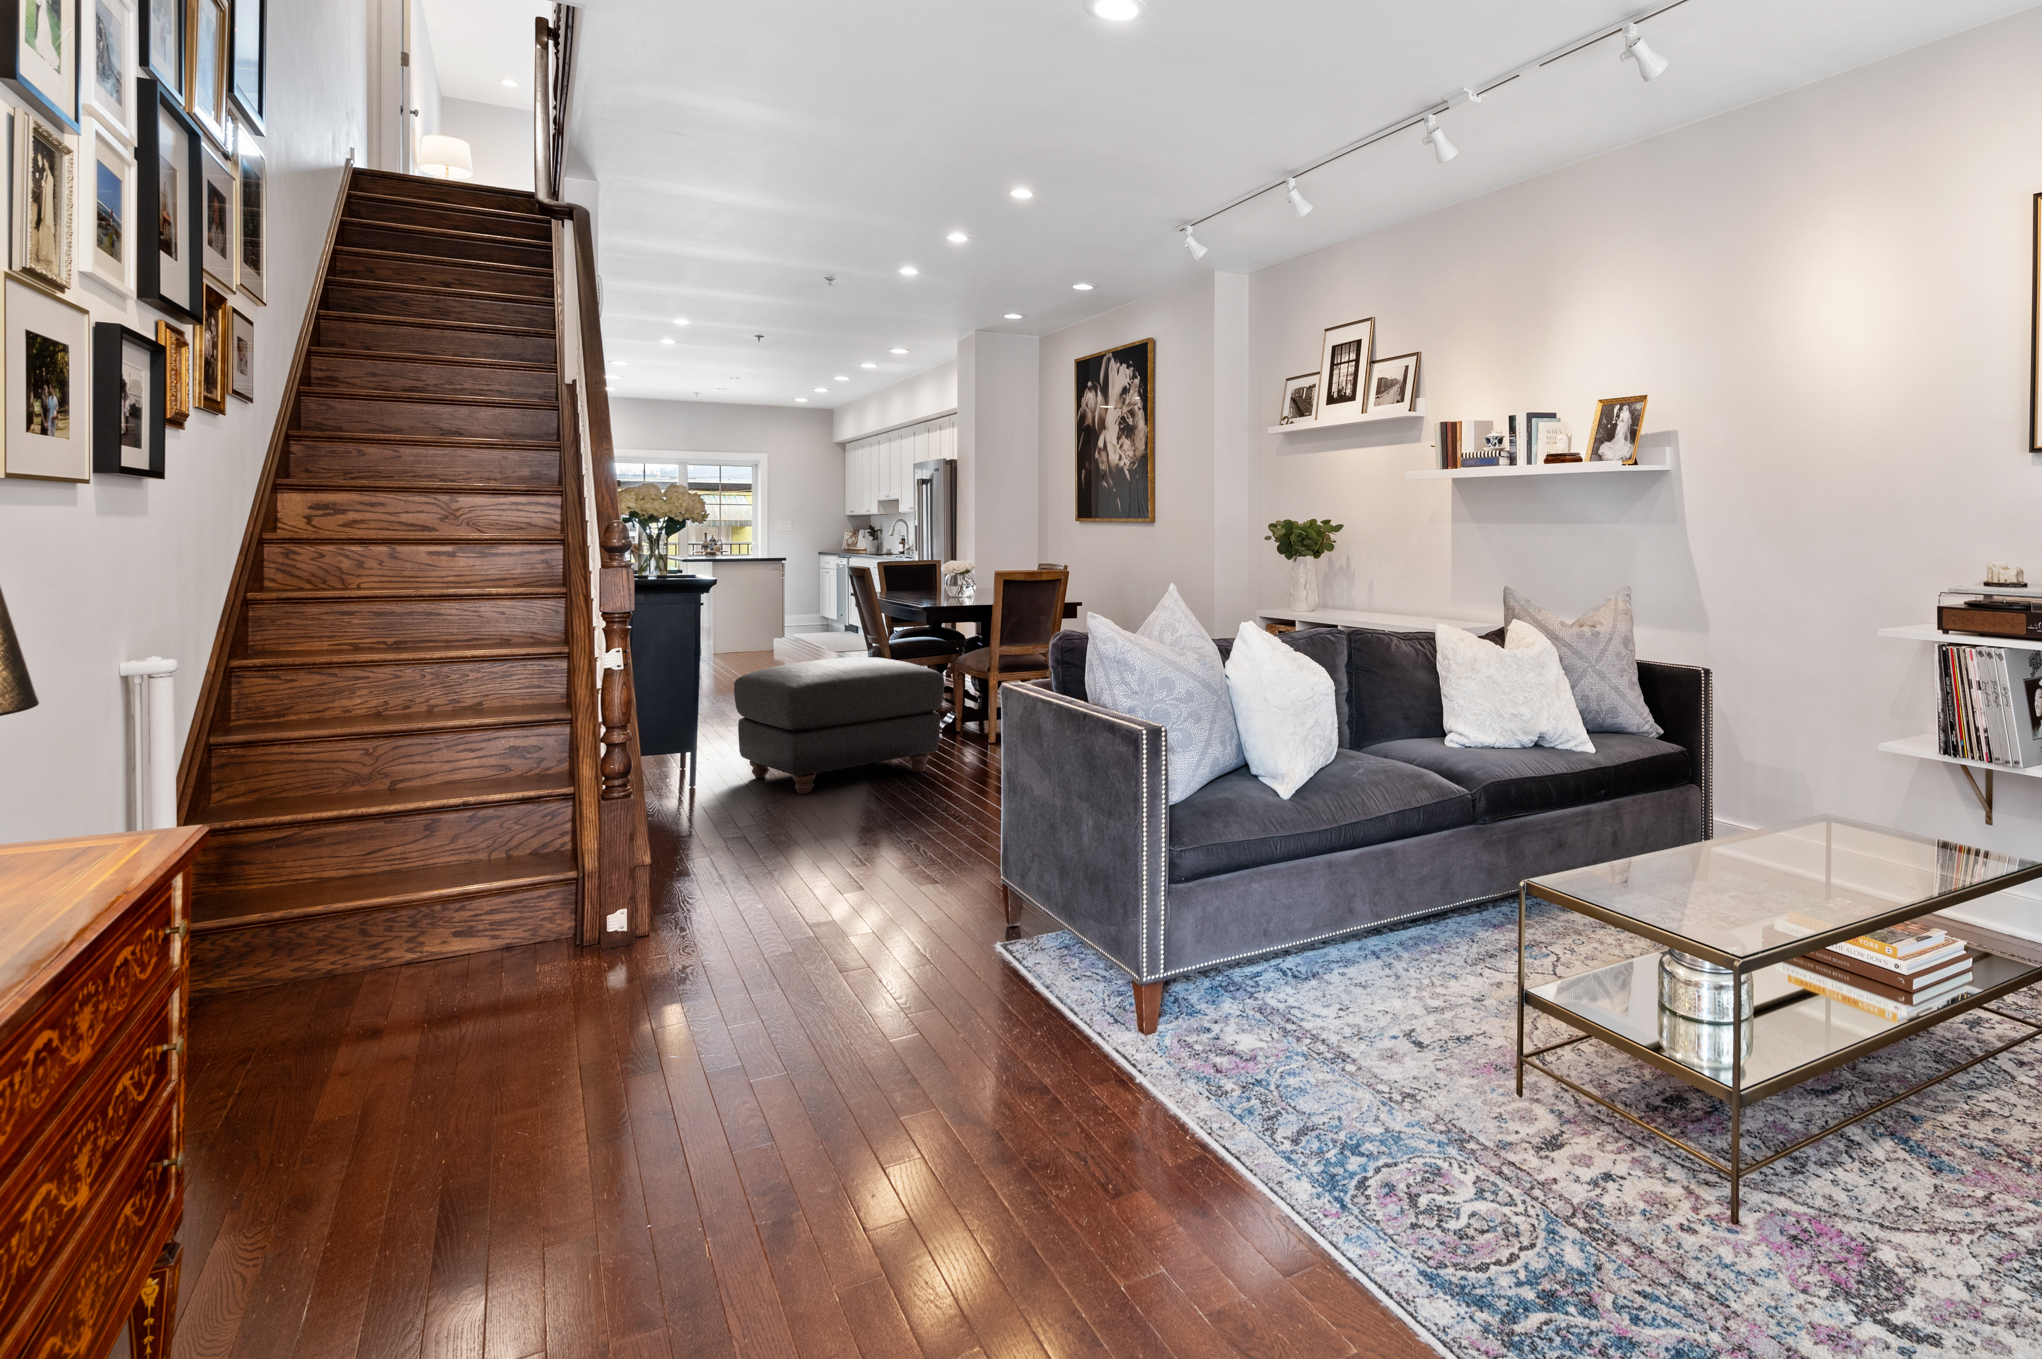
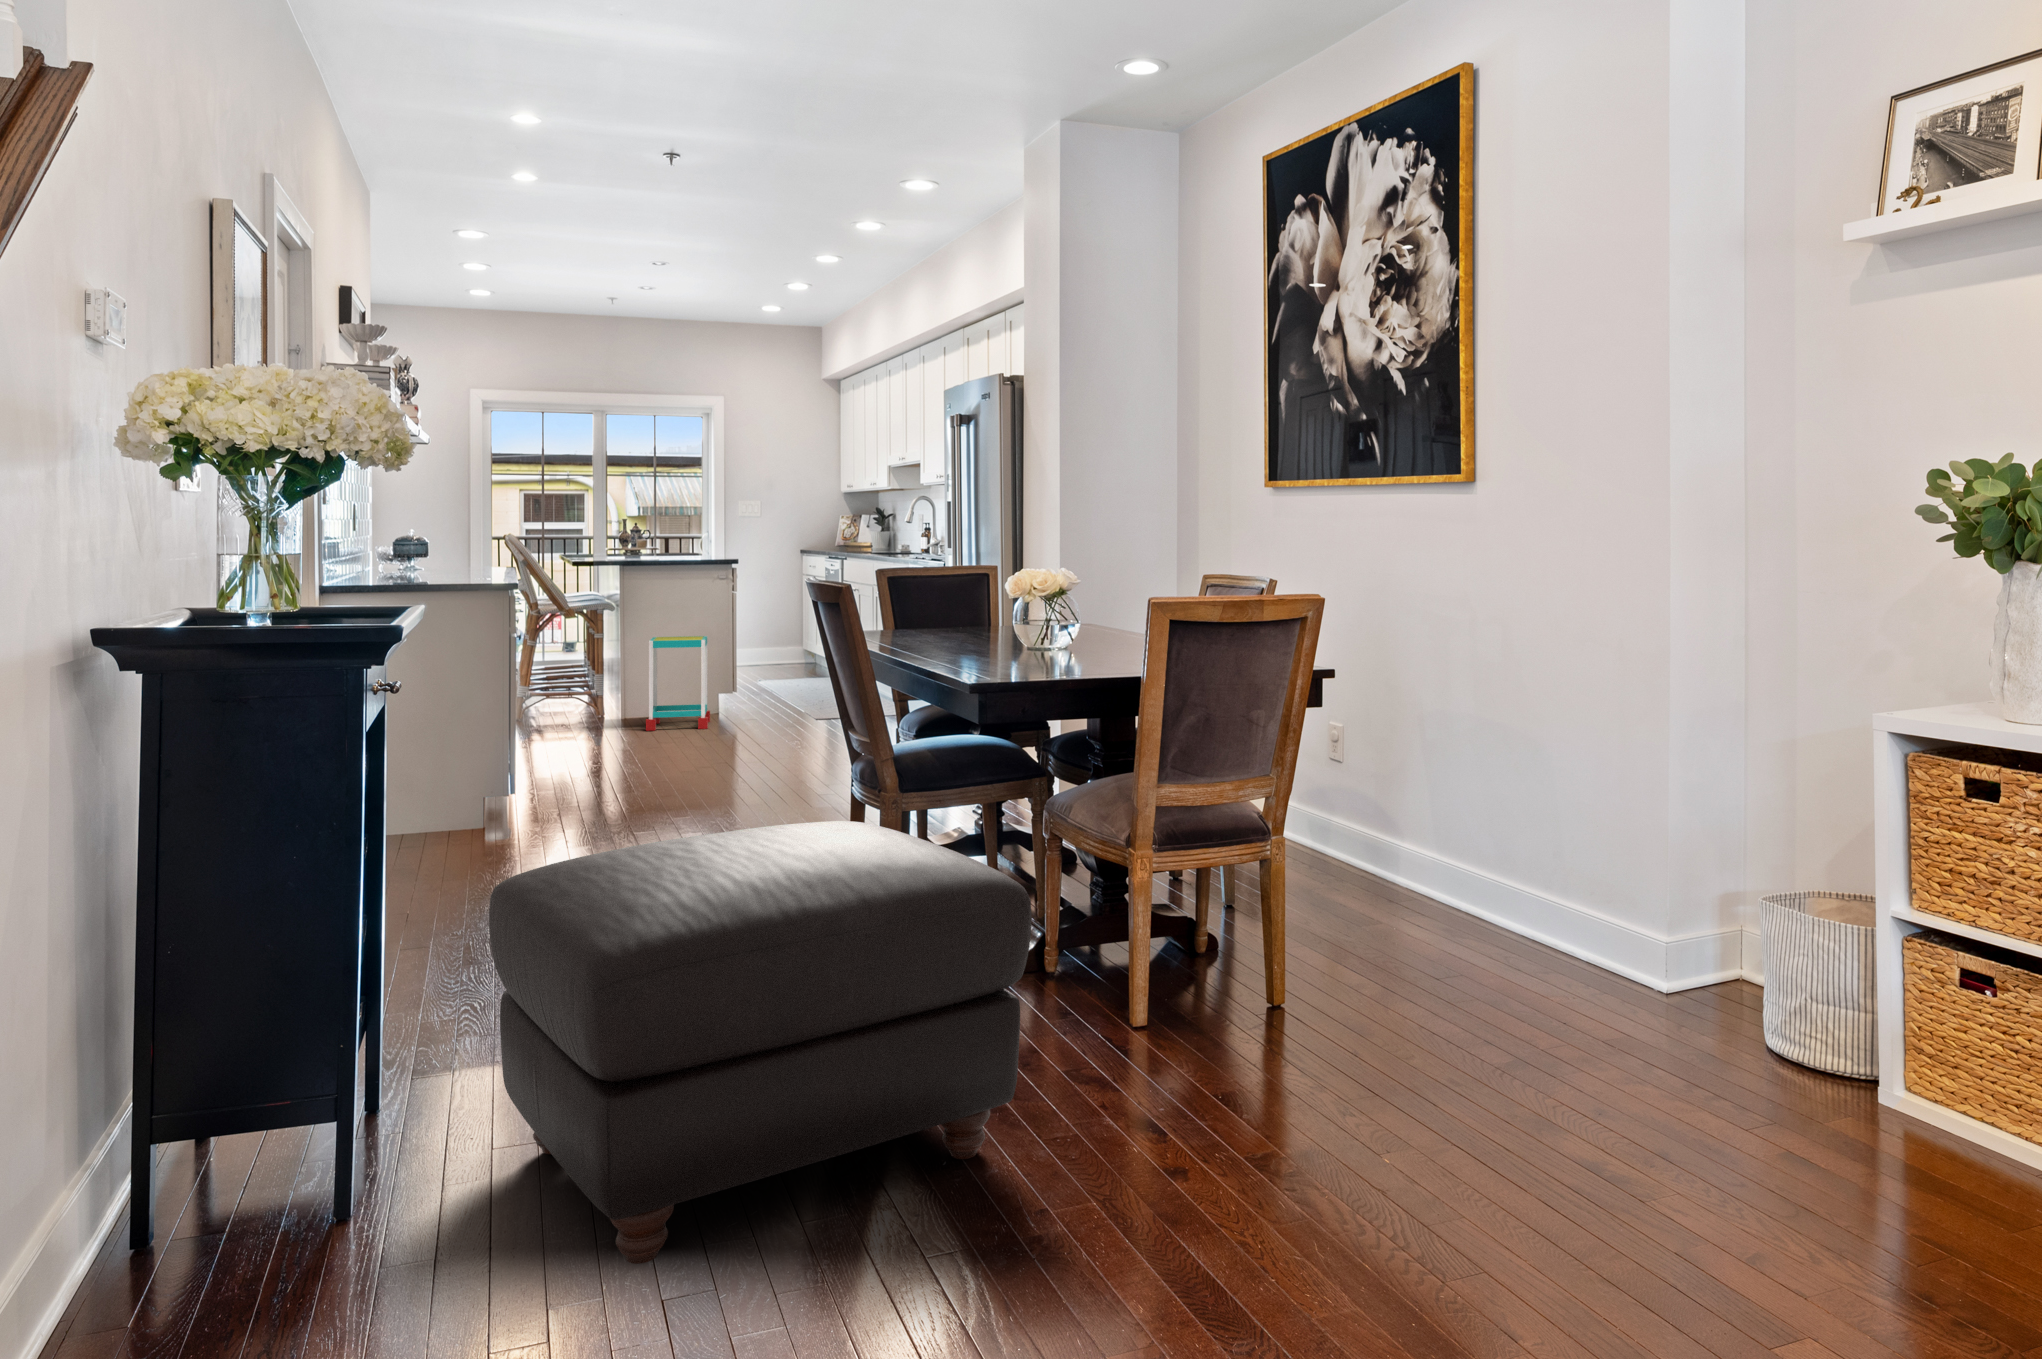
side table: none [732,603,771,658] -> present [646,636,710,731]

